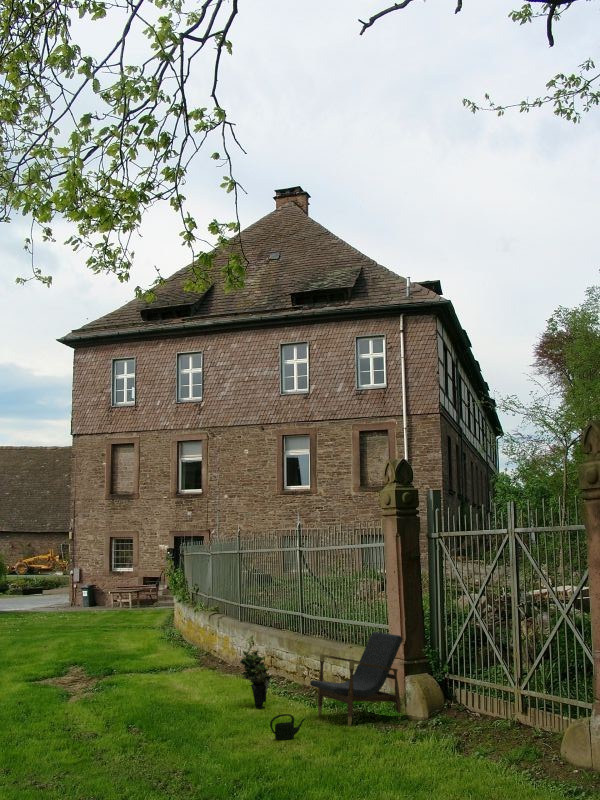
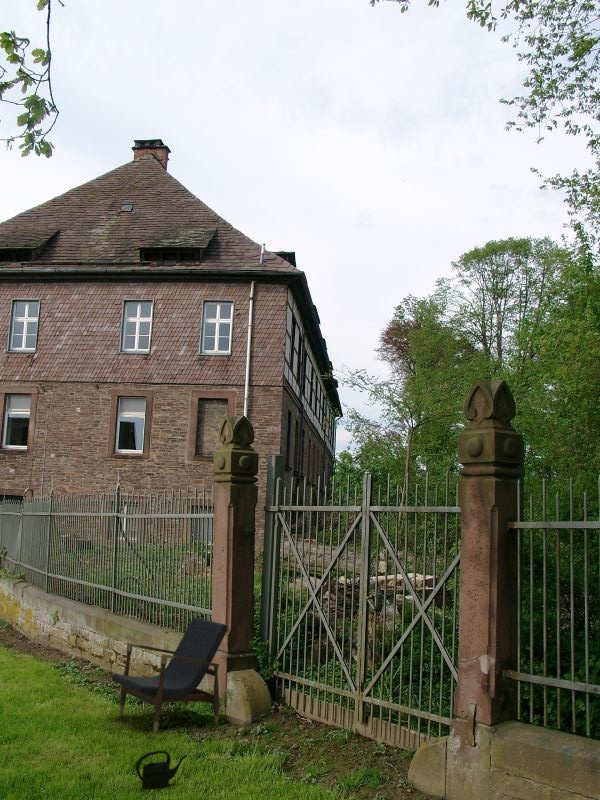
potted plant: present [240,650,272,709] -> none [28,632,68,706]
watering can: present [270,714,306,740] -> present [136,751,187,789]

